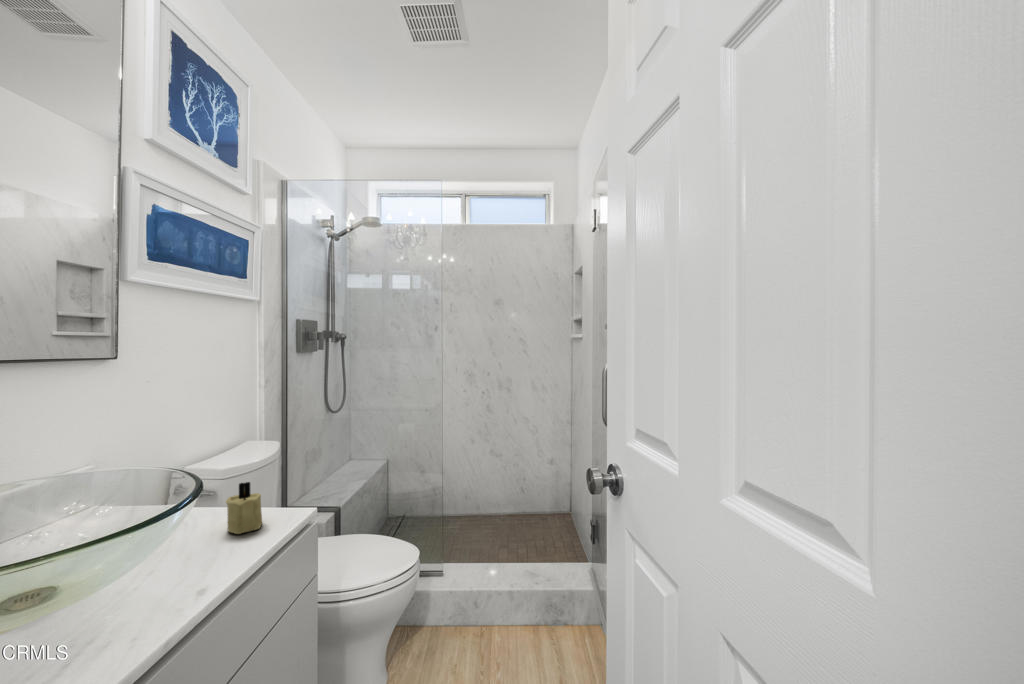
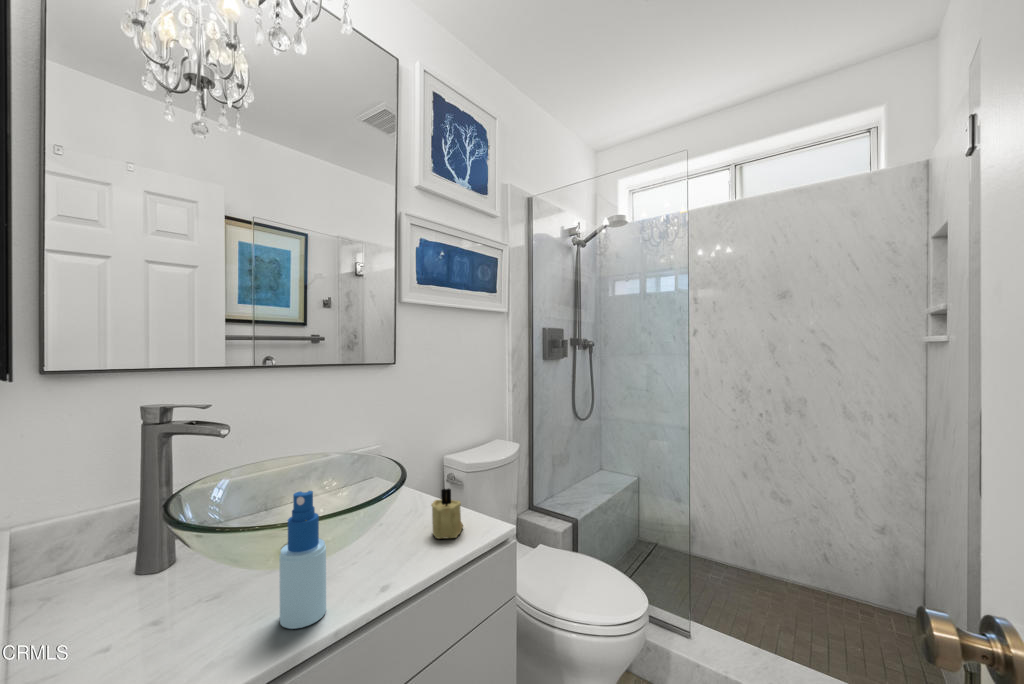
spray bottle: none [80,494,145,652] -> present [279,491,326,629]

